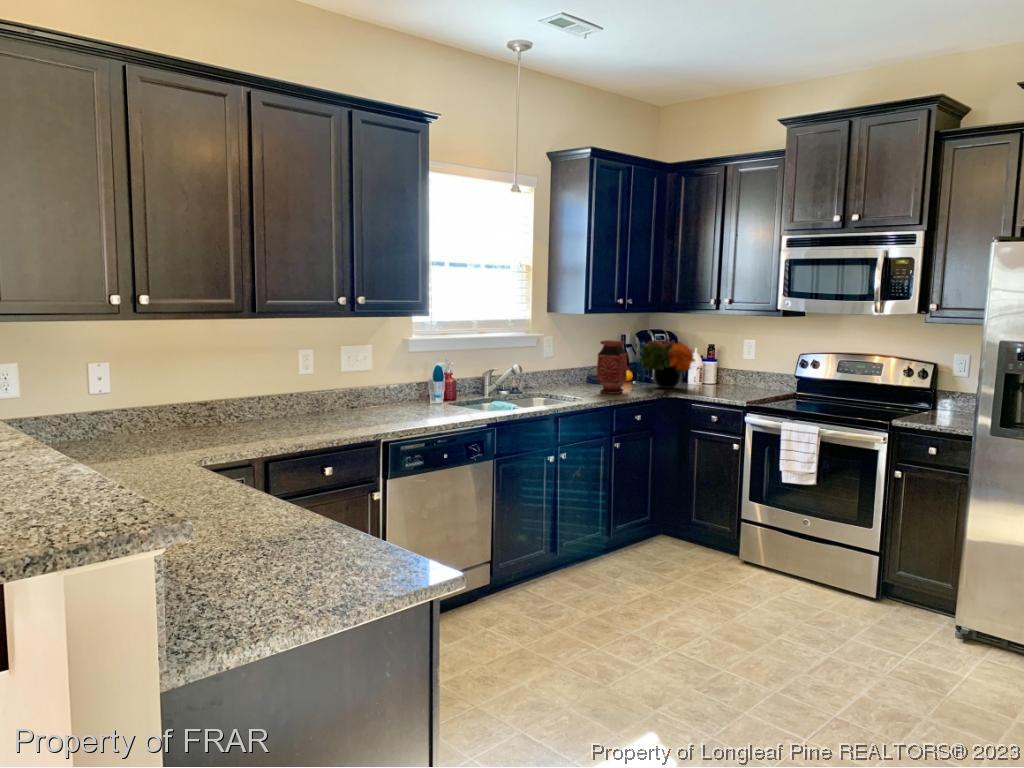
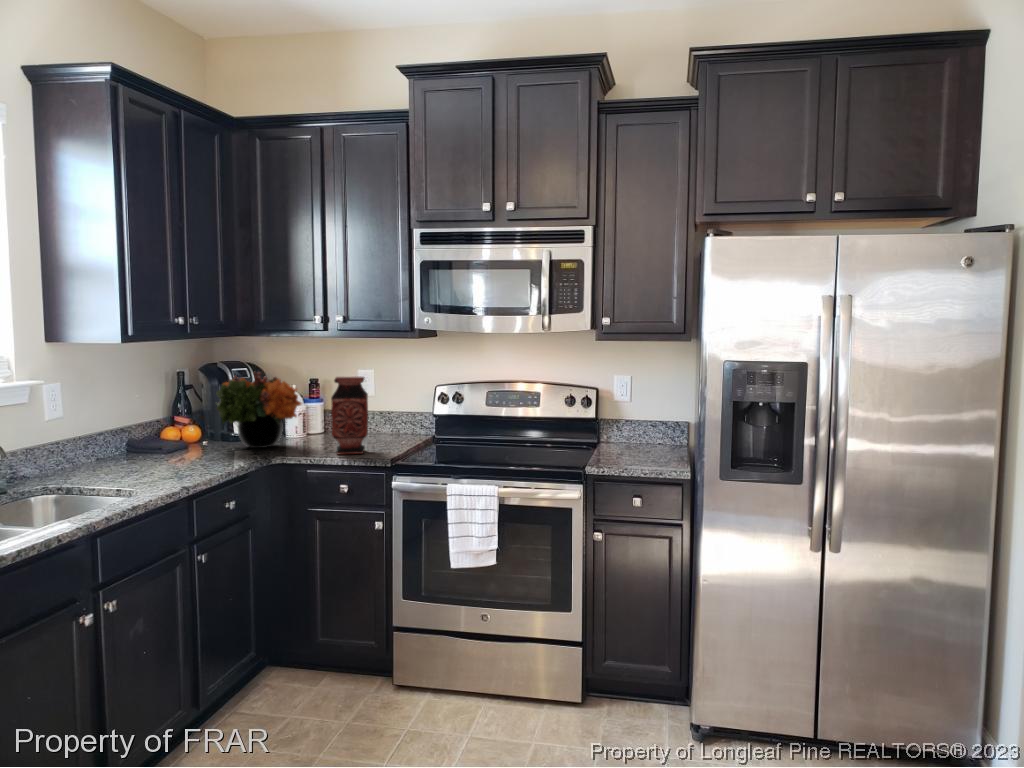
vase: present [597,340,627,394] -> present [331,377,368,454]

